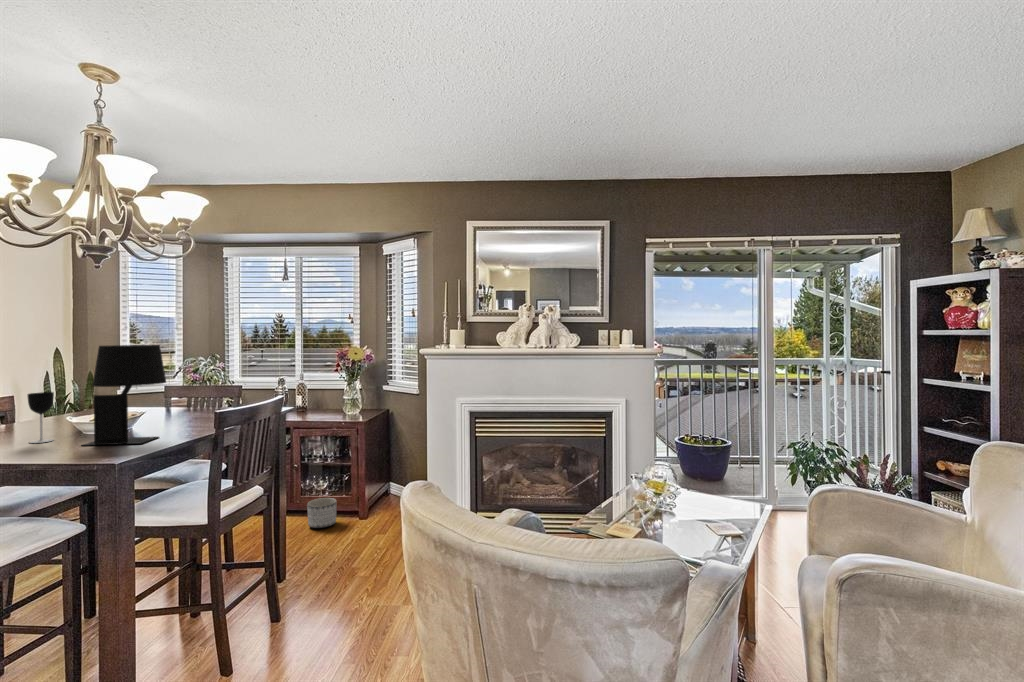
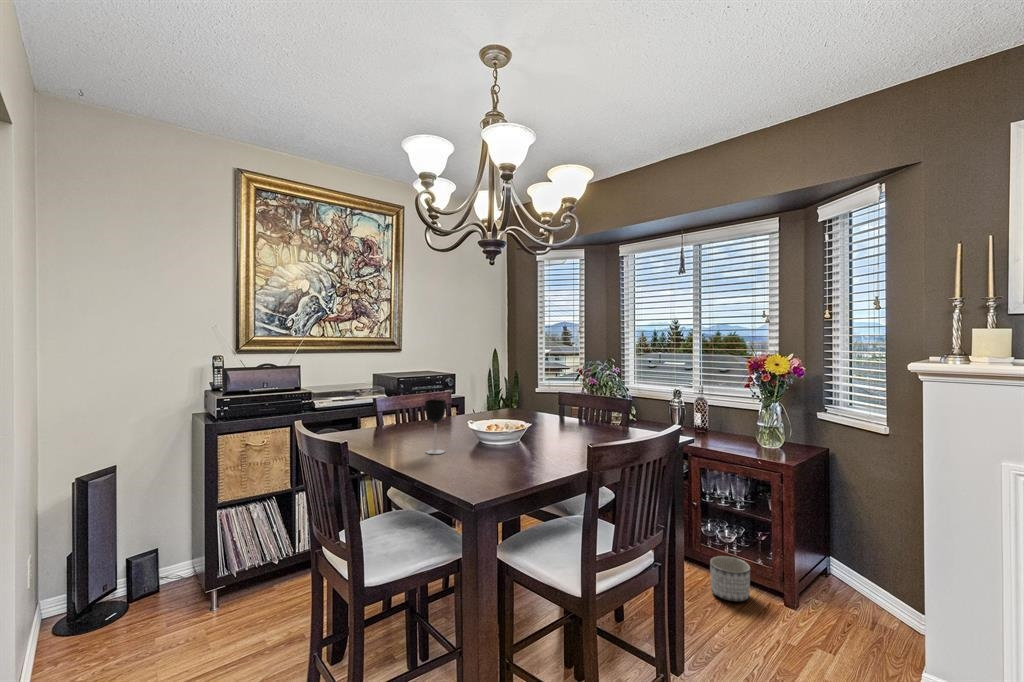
table lamp: present [82,345,166,446] -> none [460,351,543,476]

